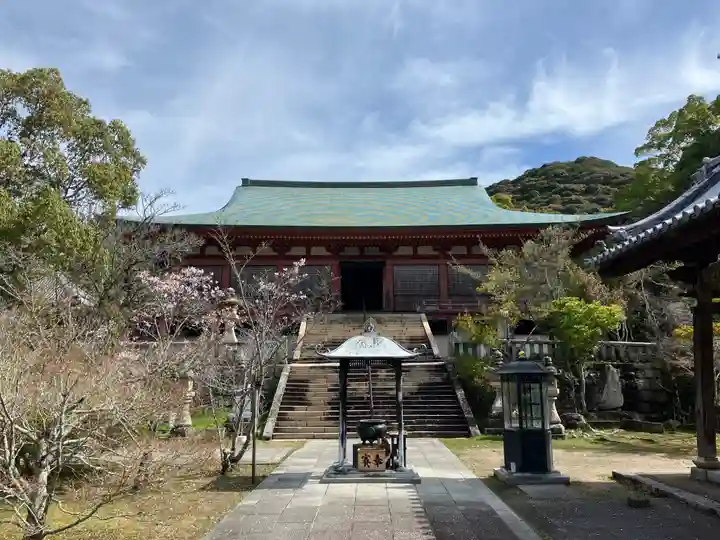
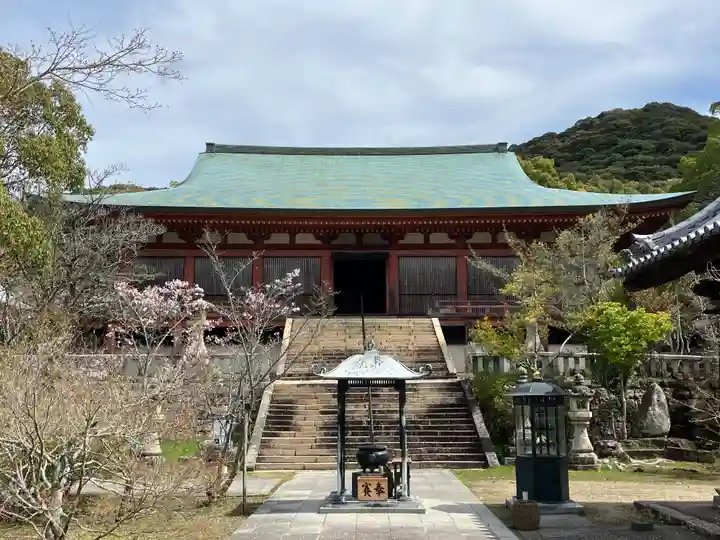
woven basket: none [506,474,536,506] -> present [511,500,541,530]

